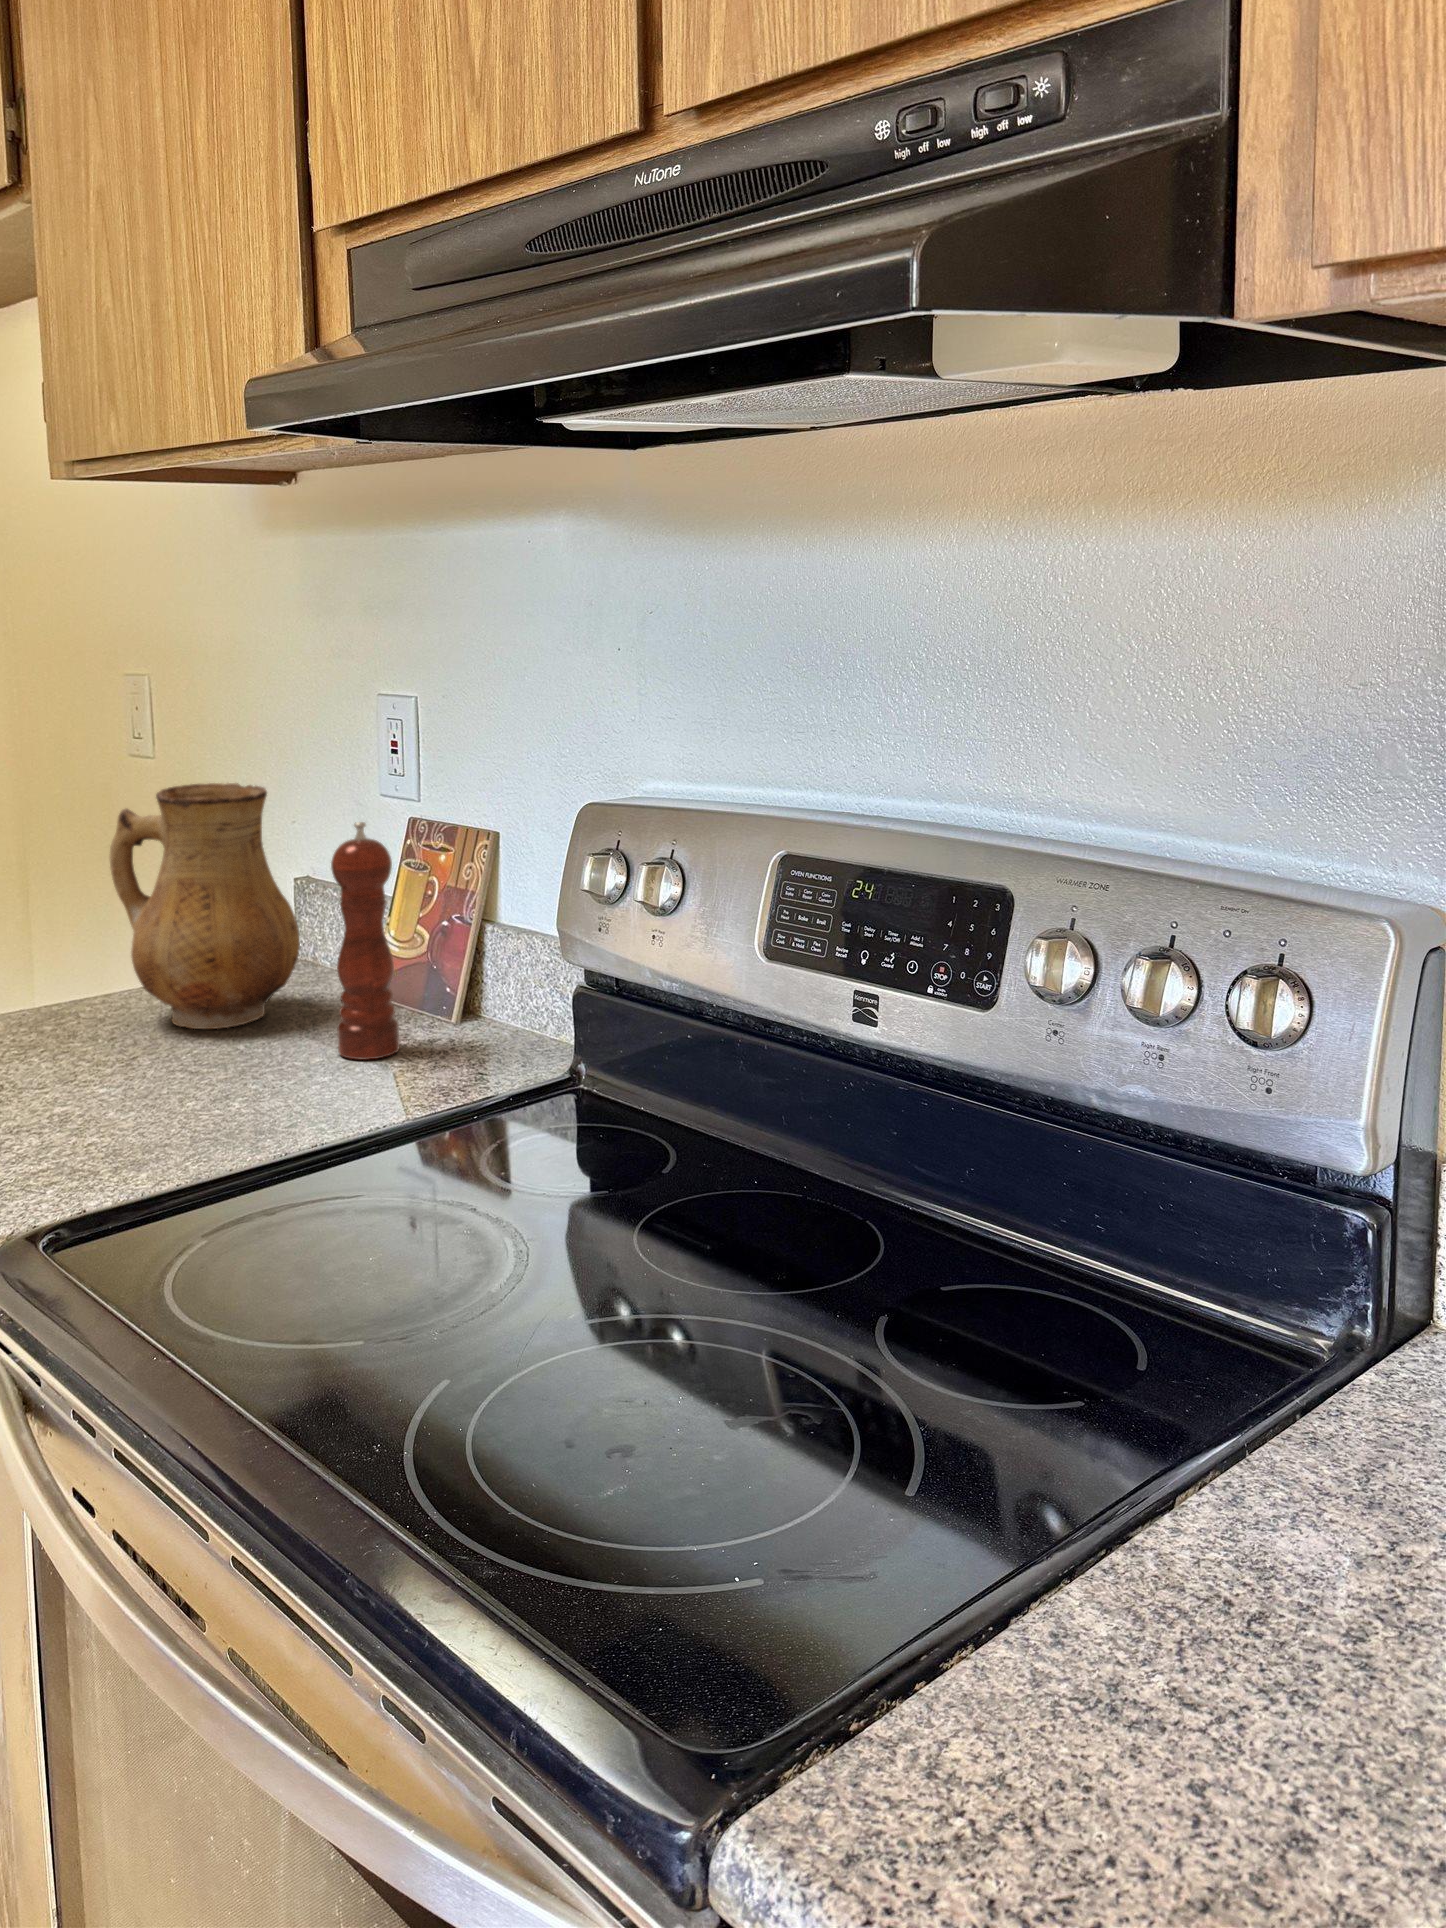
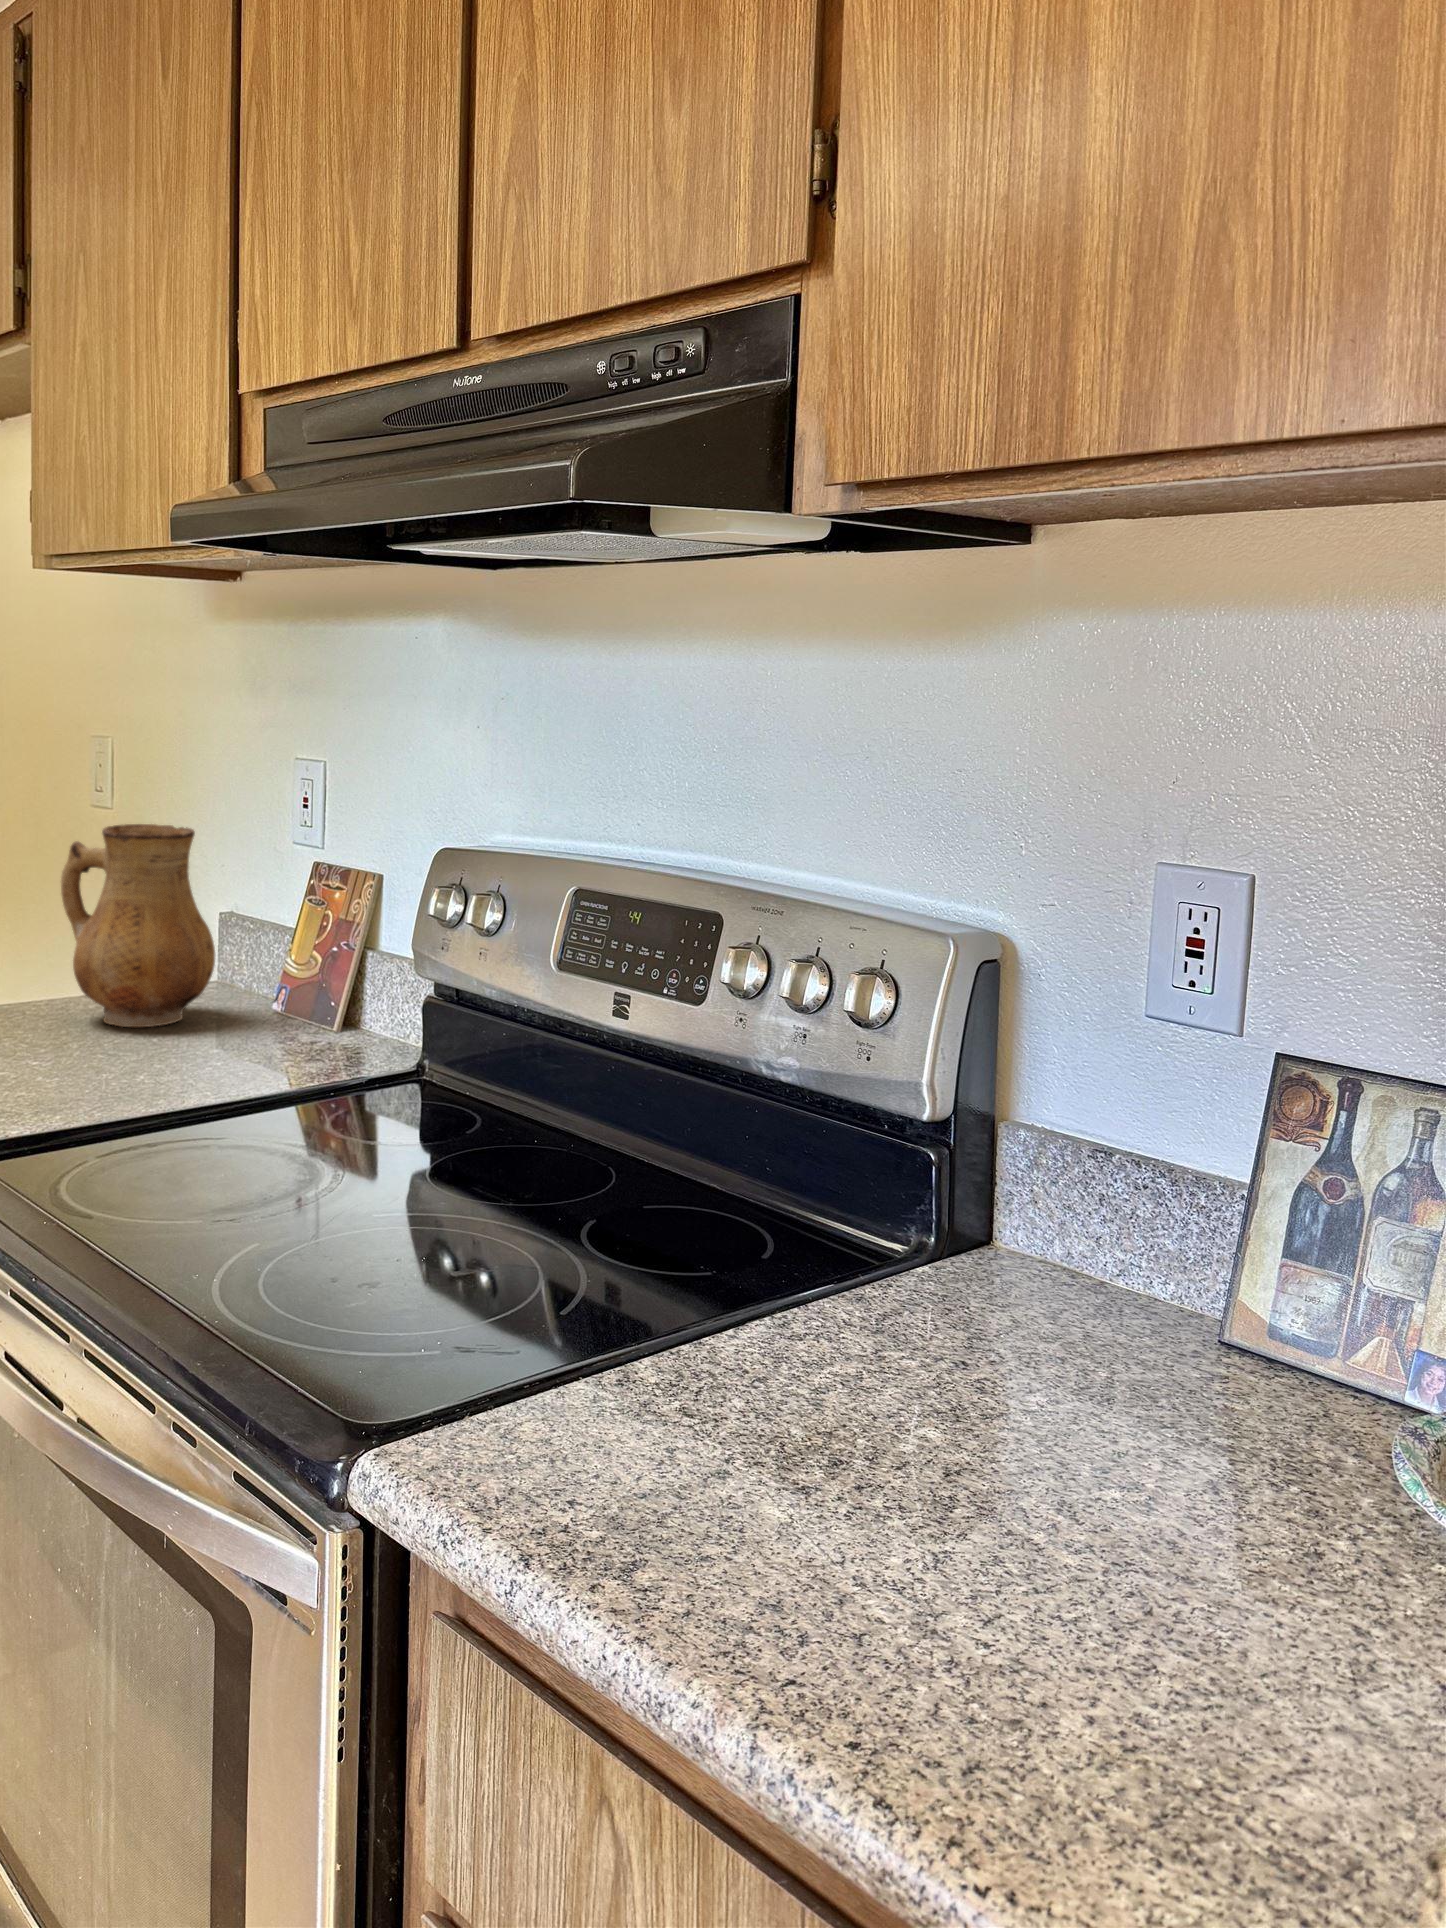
pepper mill: present [331,822,399,1059] -> none [236,858,288,1053]

